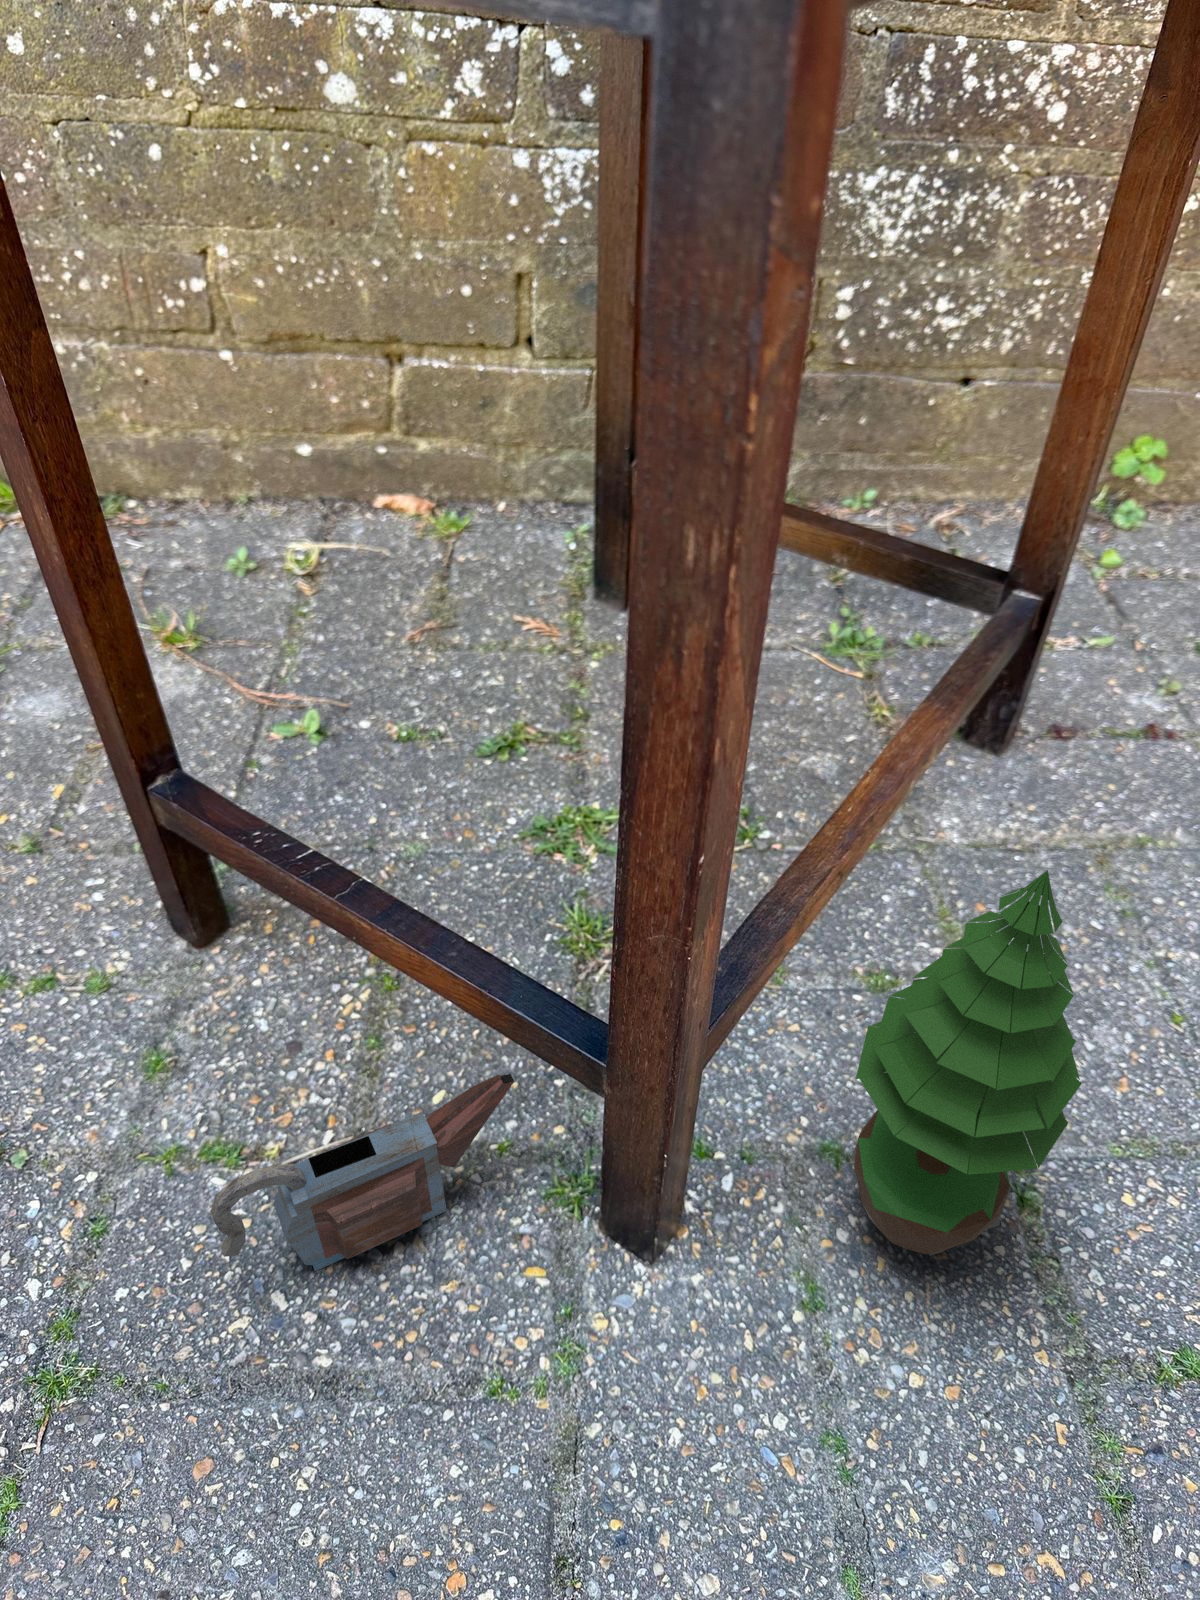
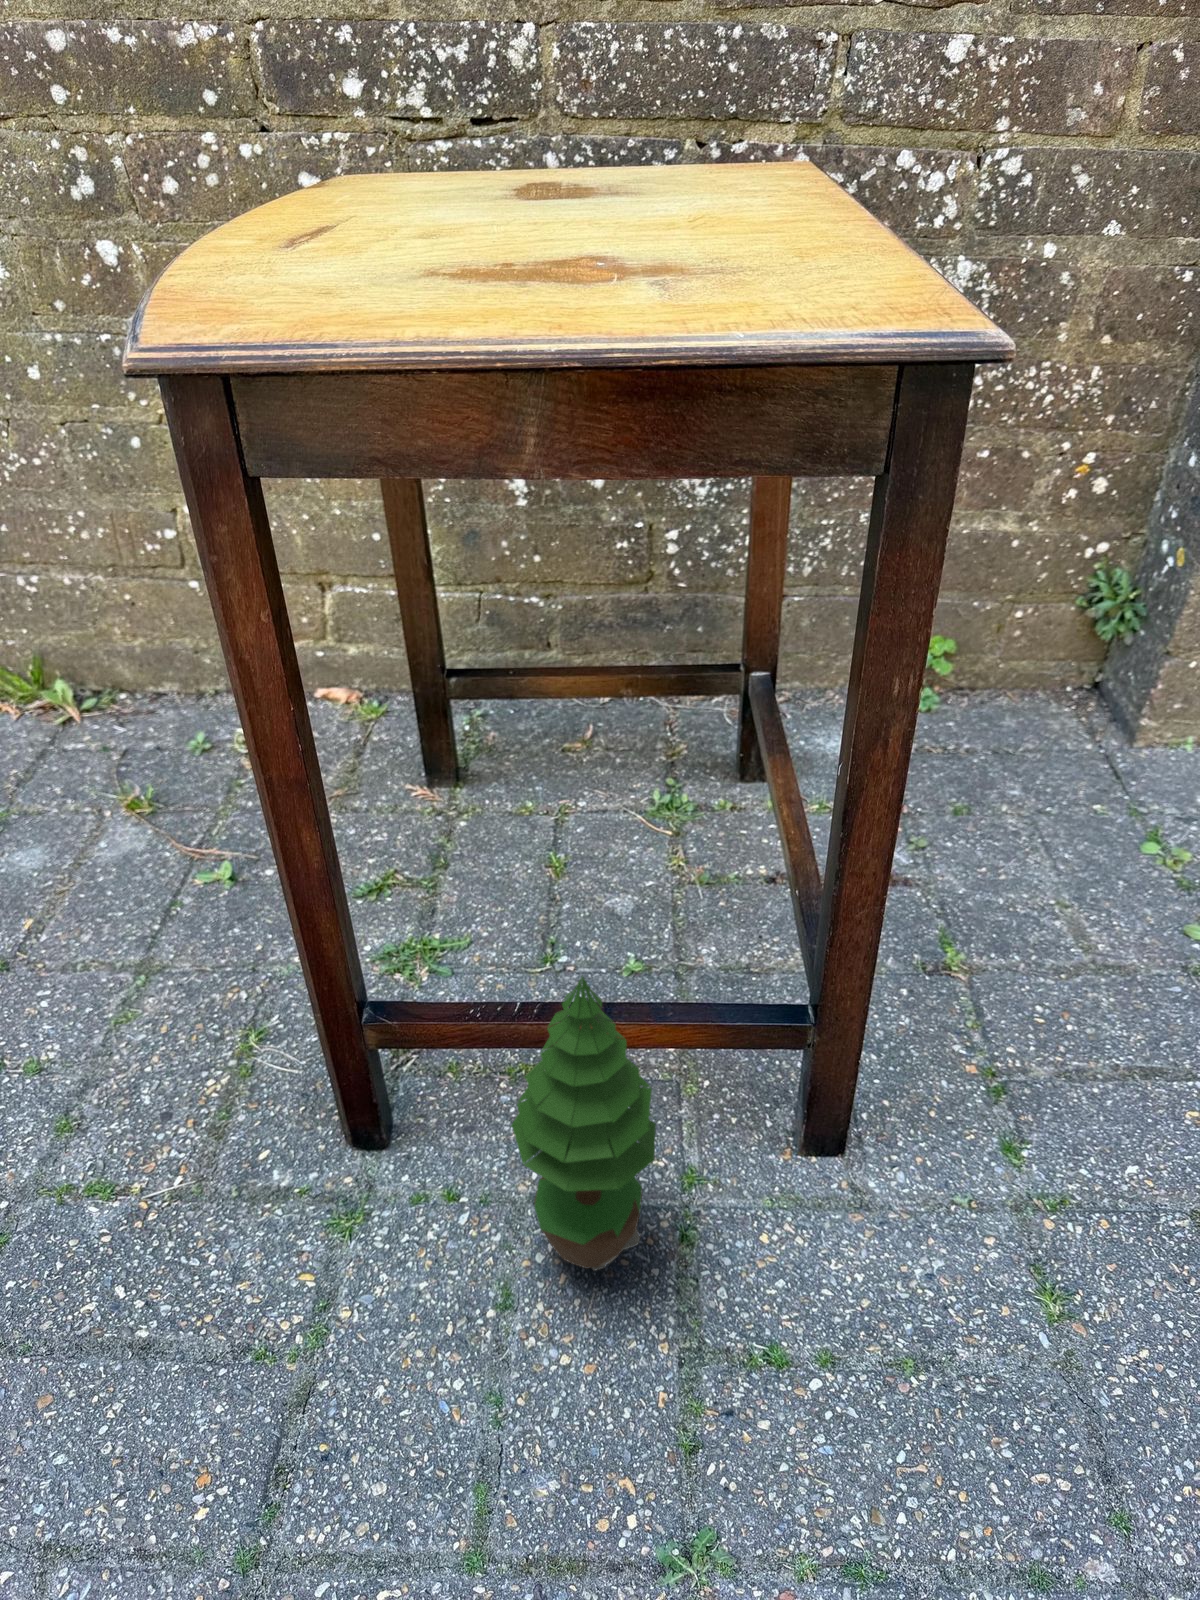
watering can: present [211,1074,514,1271] -> none [67,1128,296,1274]

